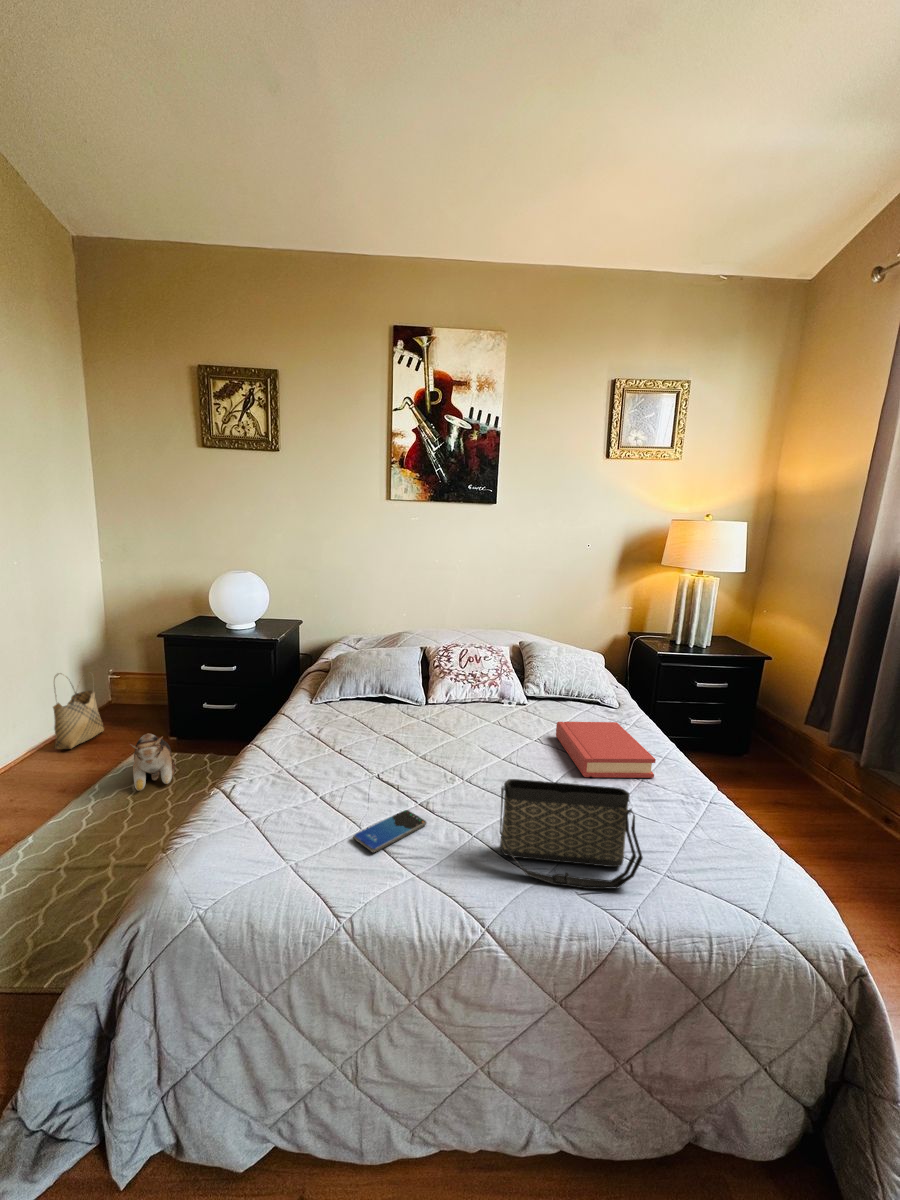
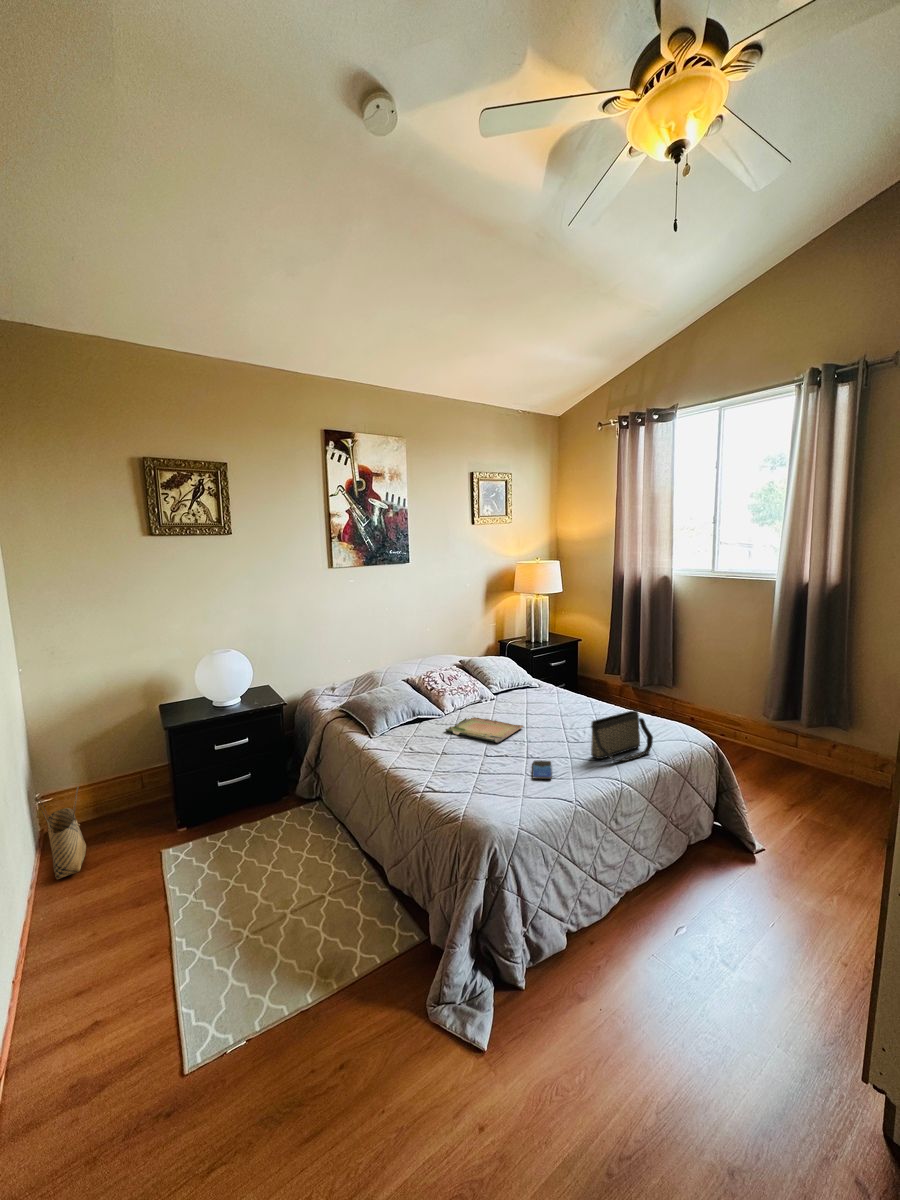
tray: none [392,711,492,763] -> present [446,717,523,743]
hardback book: present [556,722,656,778] -> none [536,693,603,723]
plush toy: present [130,733,175,791] -> none [184,806,245,867]

